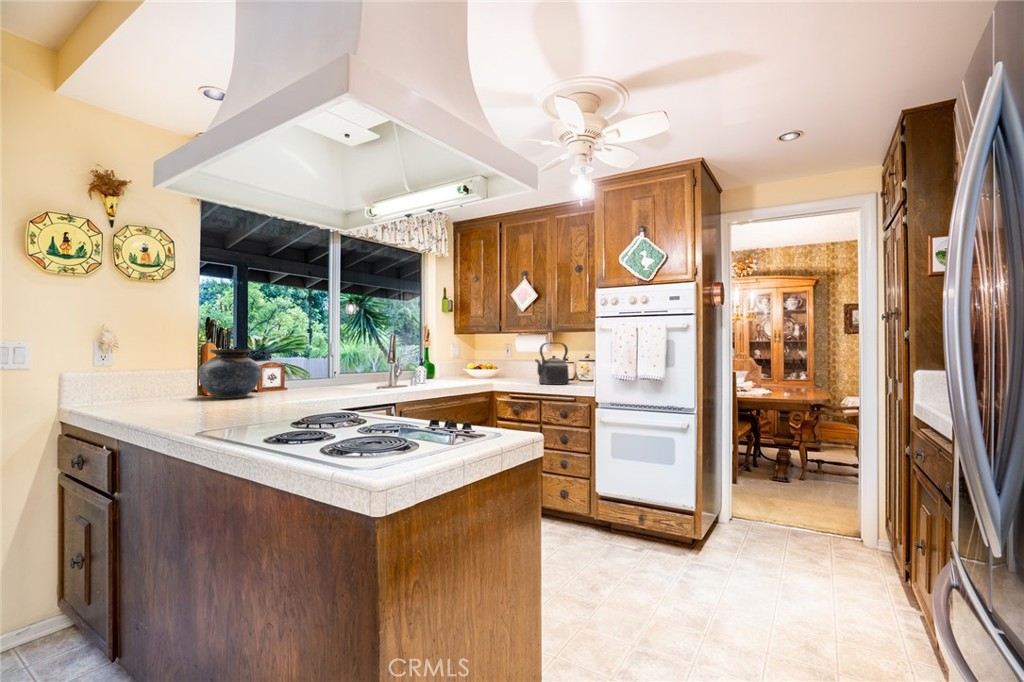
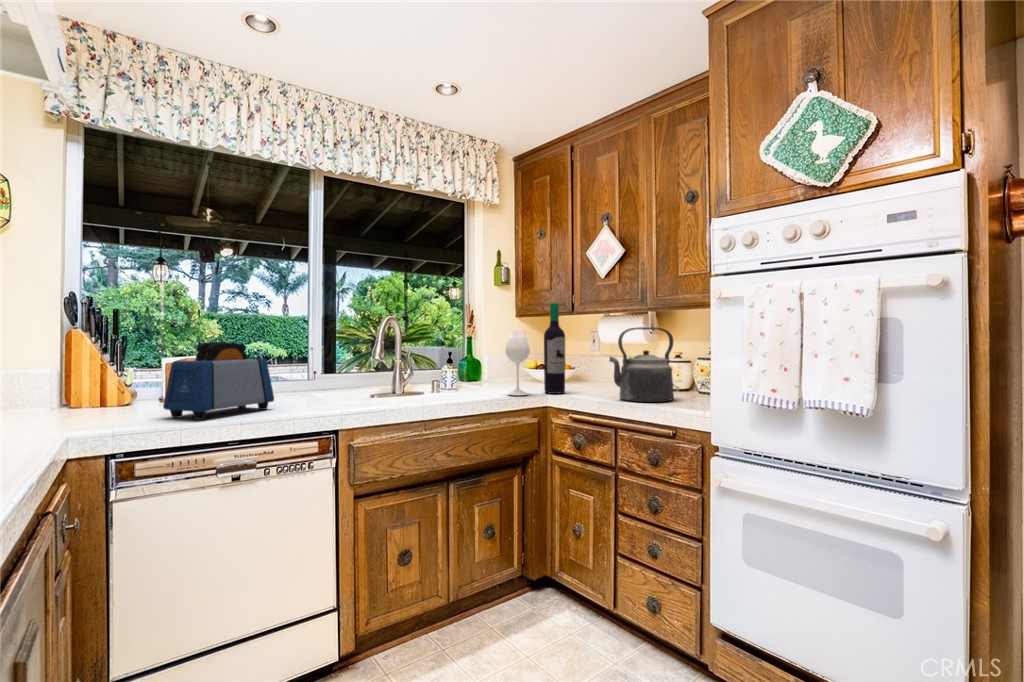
wine bottle: none [469,327,503,383] -> present [505,303,565,395]
vase: present [199,349,261,399] -> none [36,342,143,418]
toaster: none [291,350,345,397] -> present [163,342,274,420]

